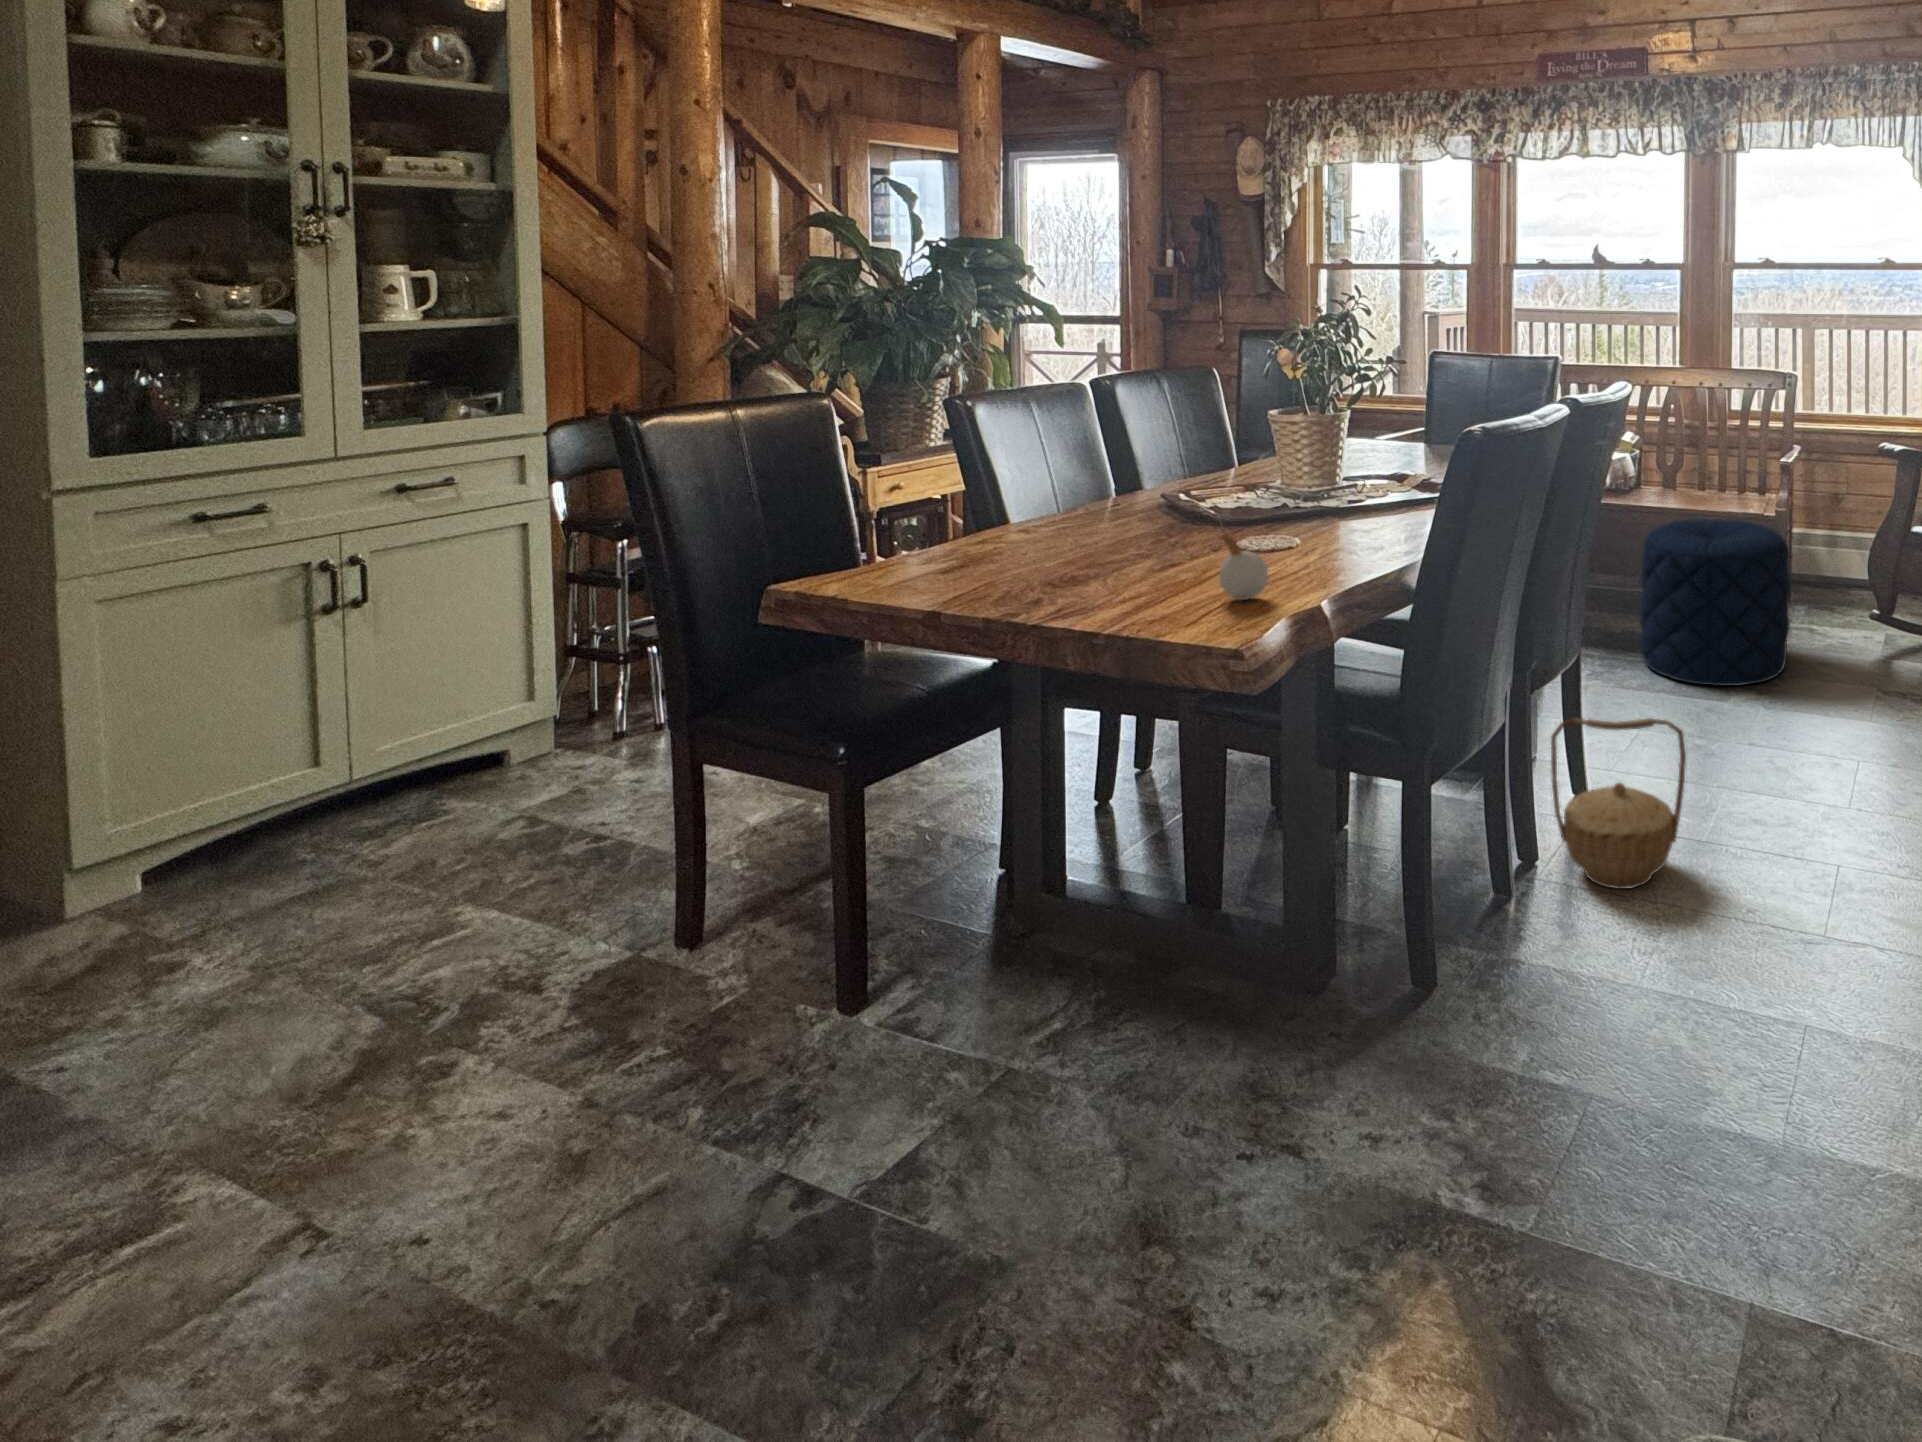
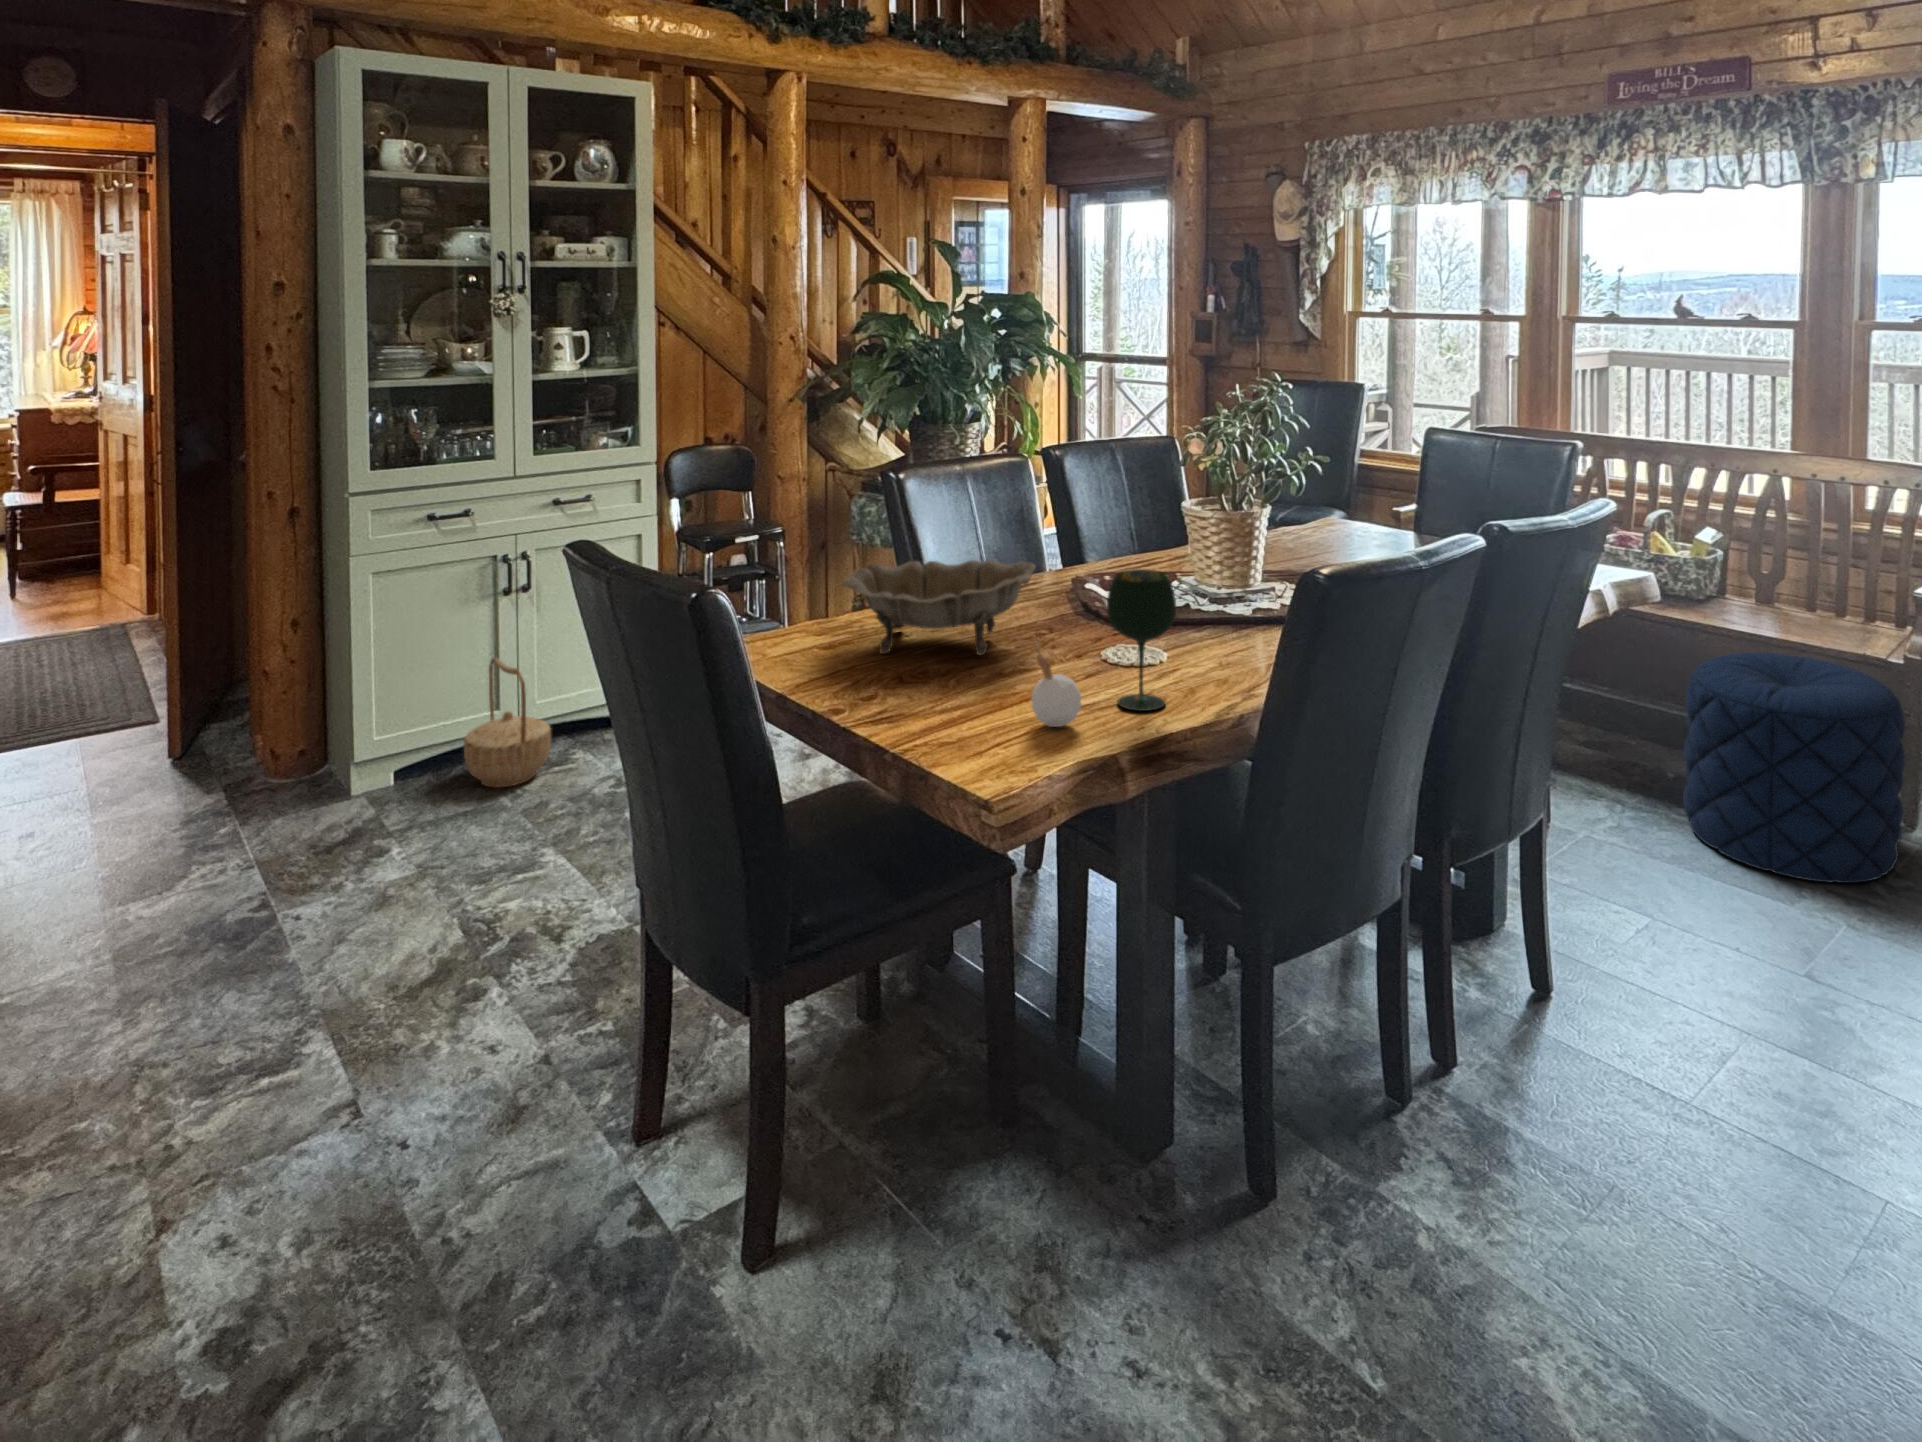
wine glass: none [1274,452,1340,580] -> present [1107,569,1176,711]
decorative bowl: none [953,470,1161,573] -> present [843,560,1035,655]
basket: present [1551,718,1686,889] -> present [464,658,551,788]

